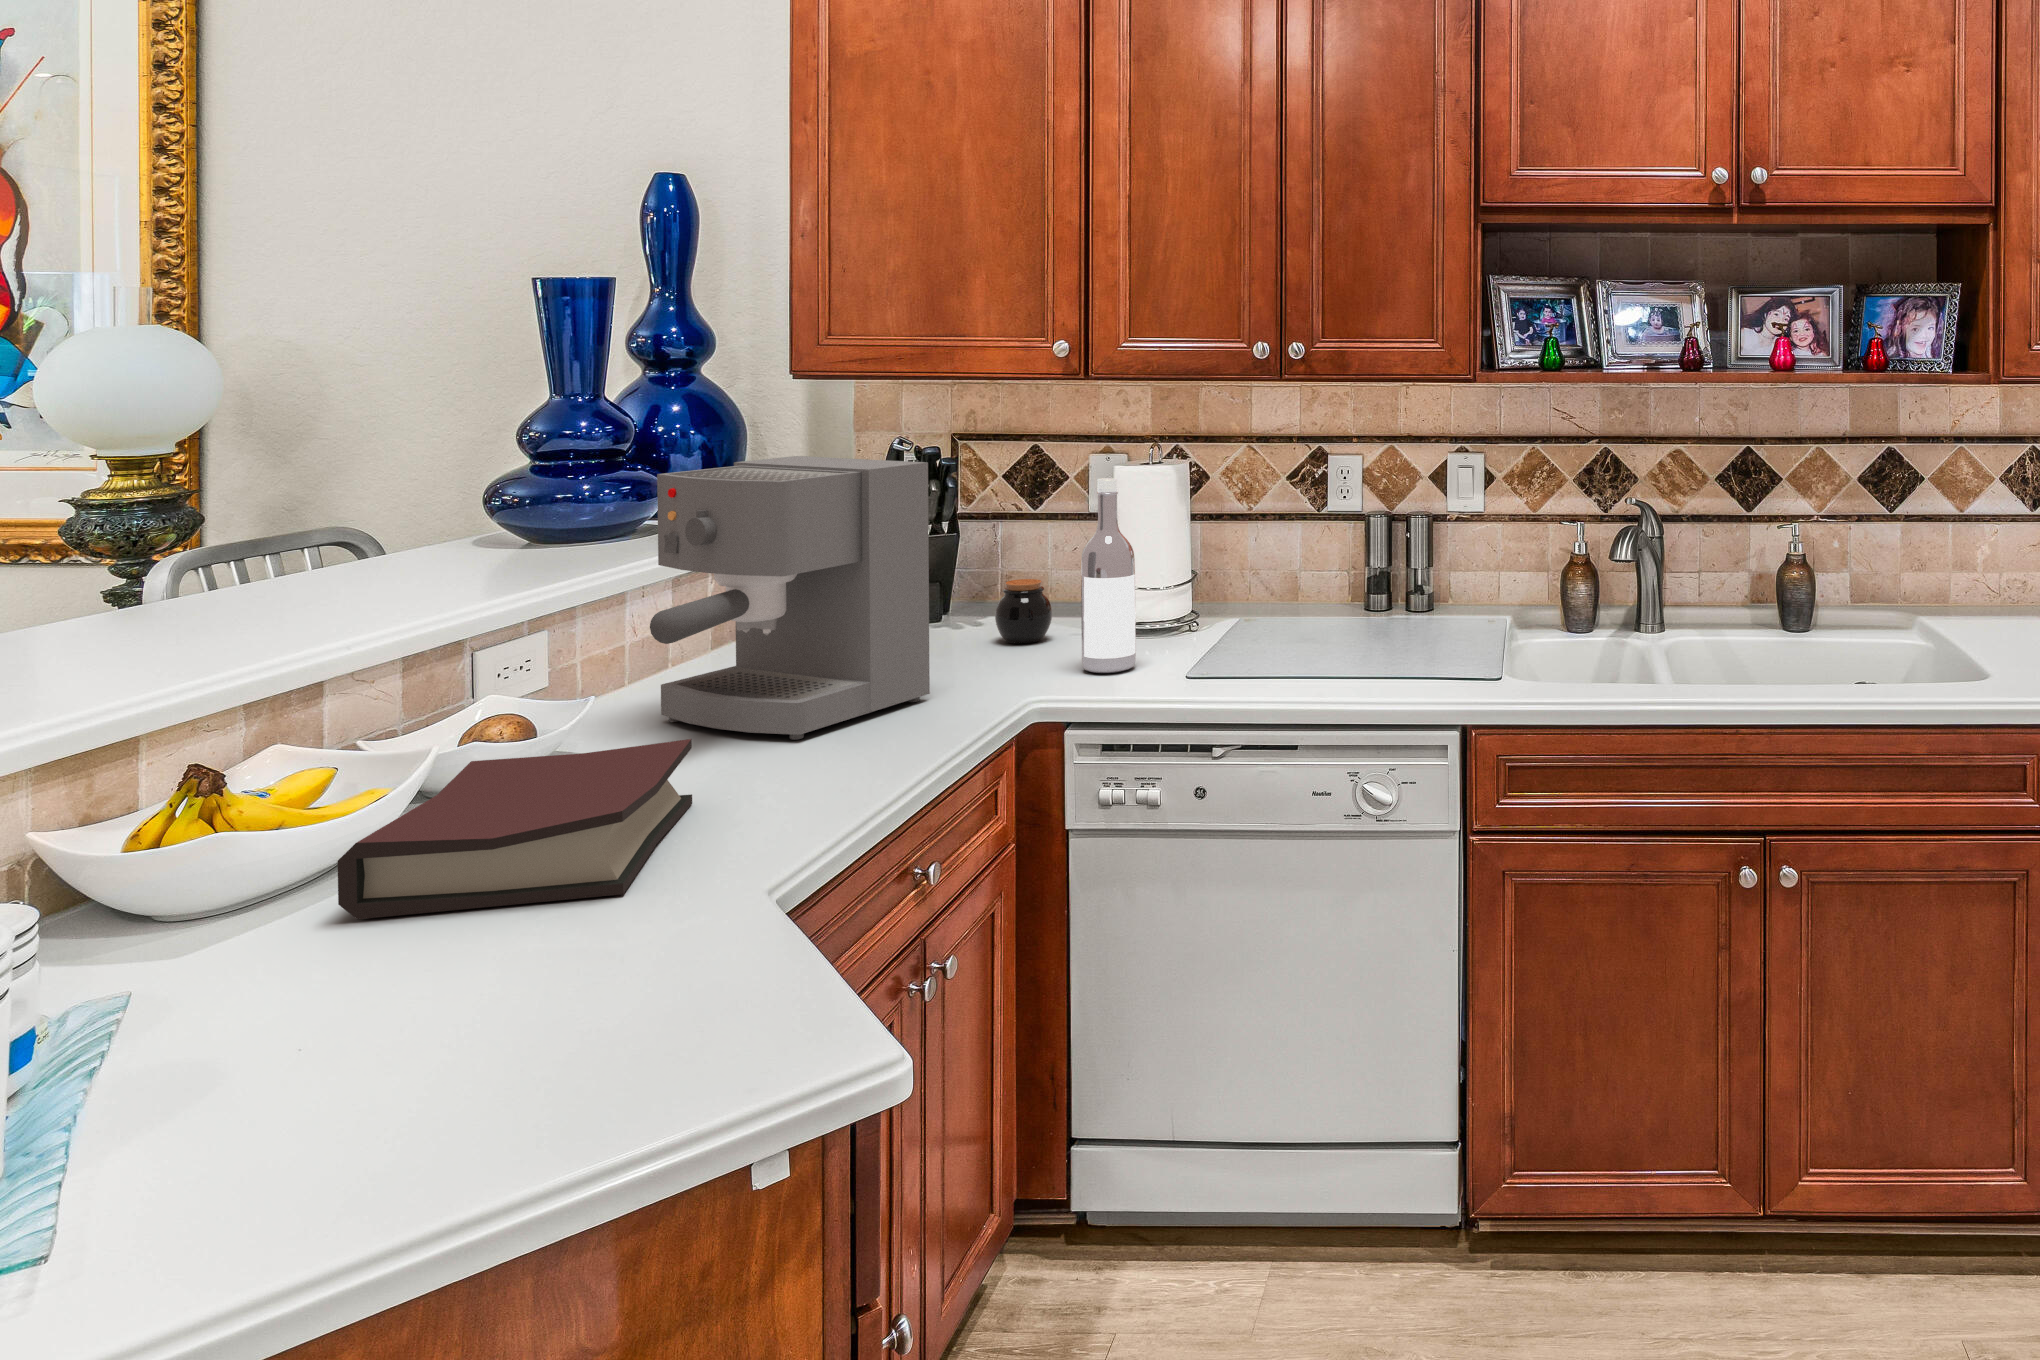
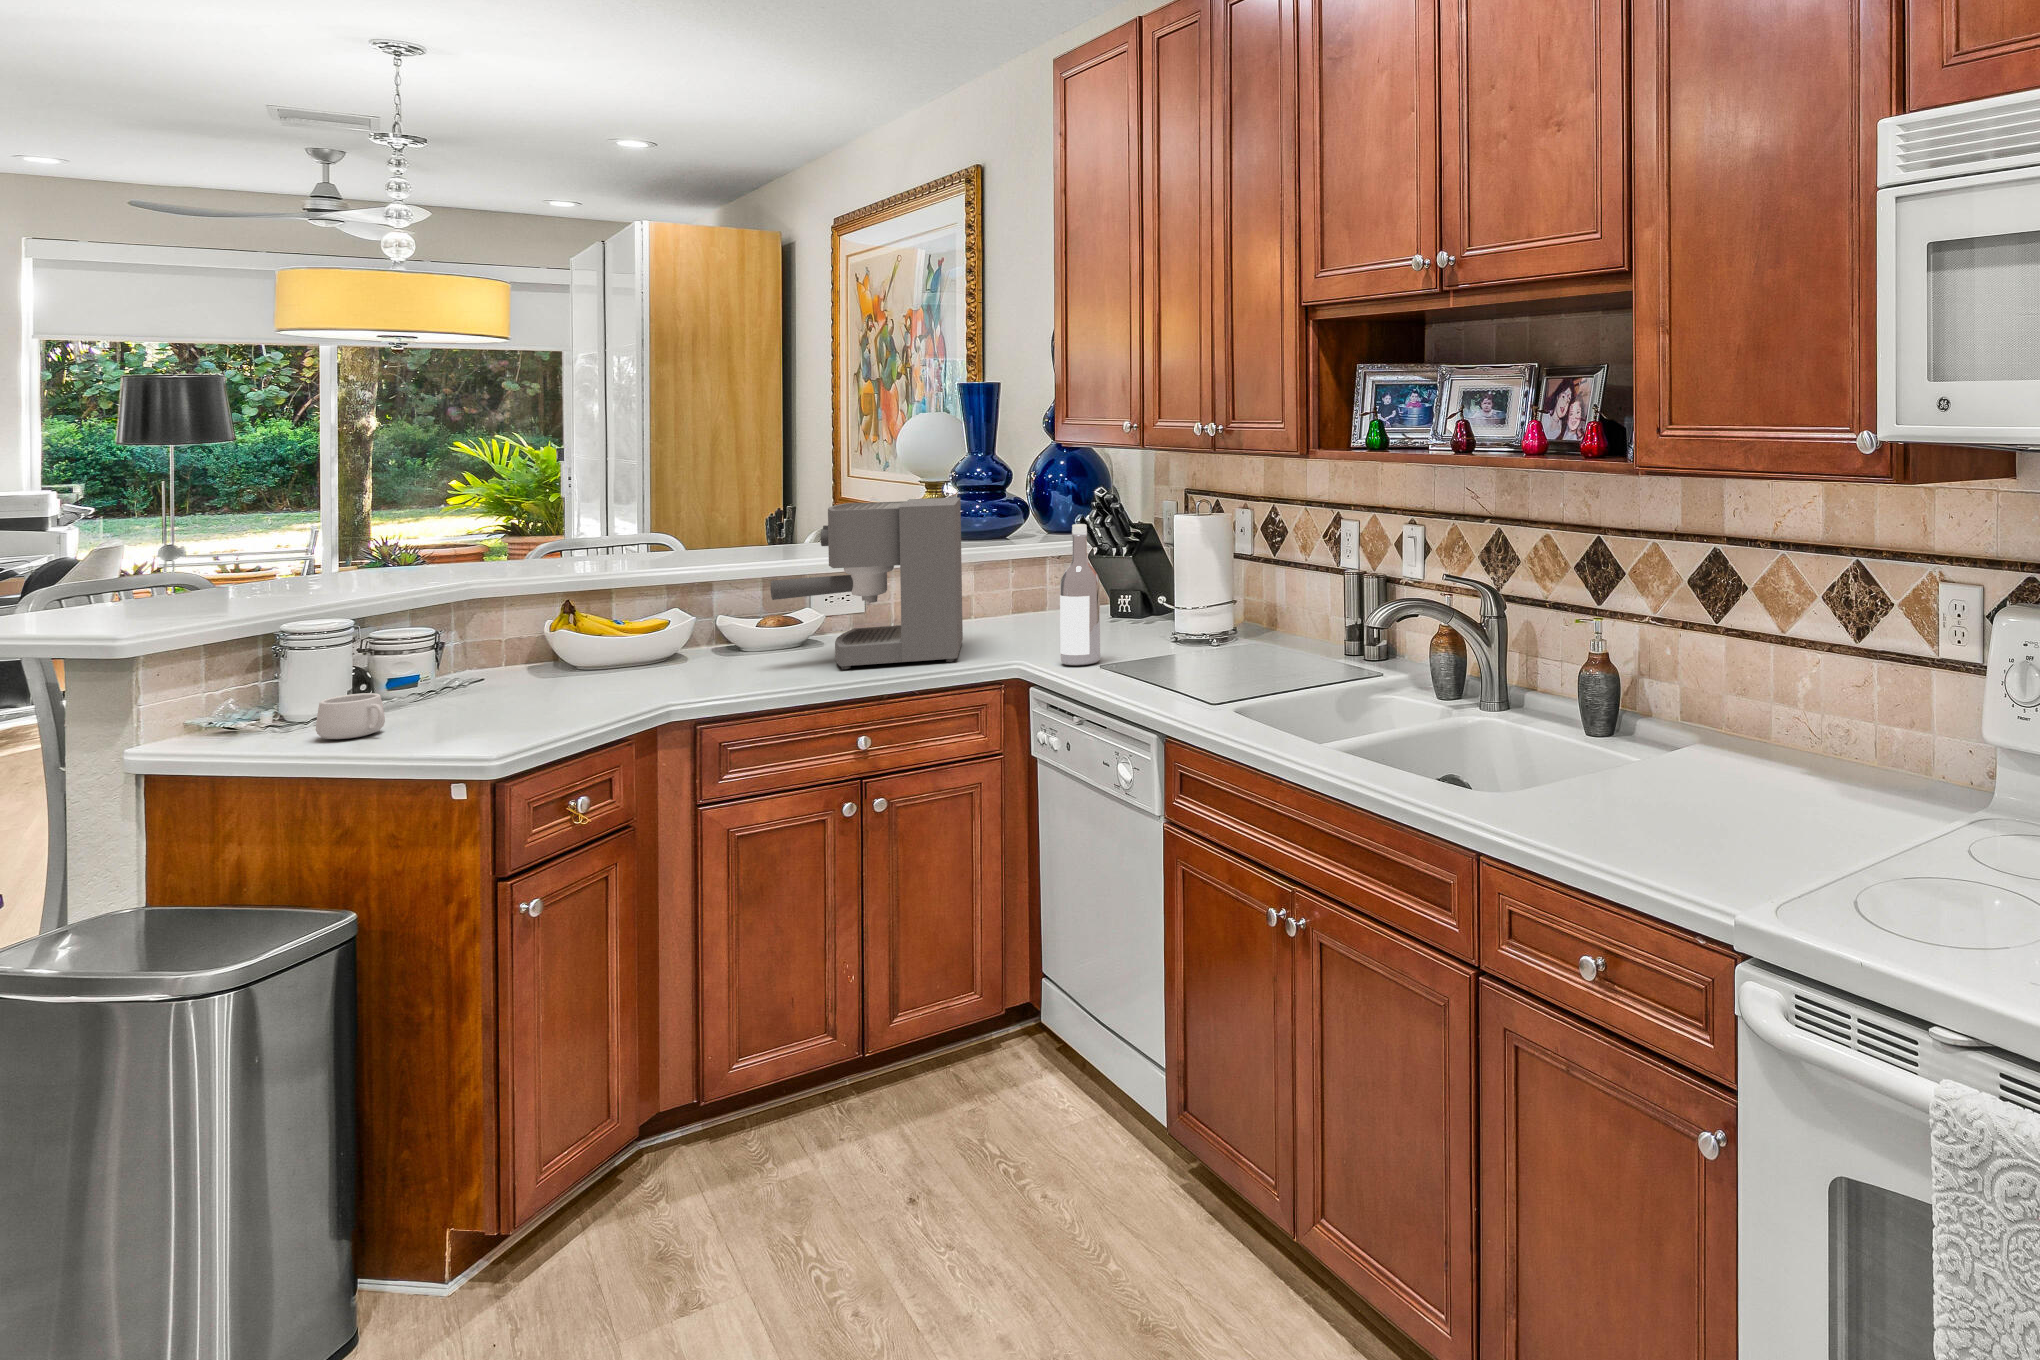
jar: present [995,579,1052,643] -> none [1106,595,1146,641]
hardback book: present [338,739,692,919] -> none [495,646,709,717]
mug: none [214,931,409,1055] -> present [316,693,385,739]

